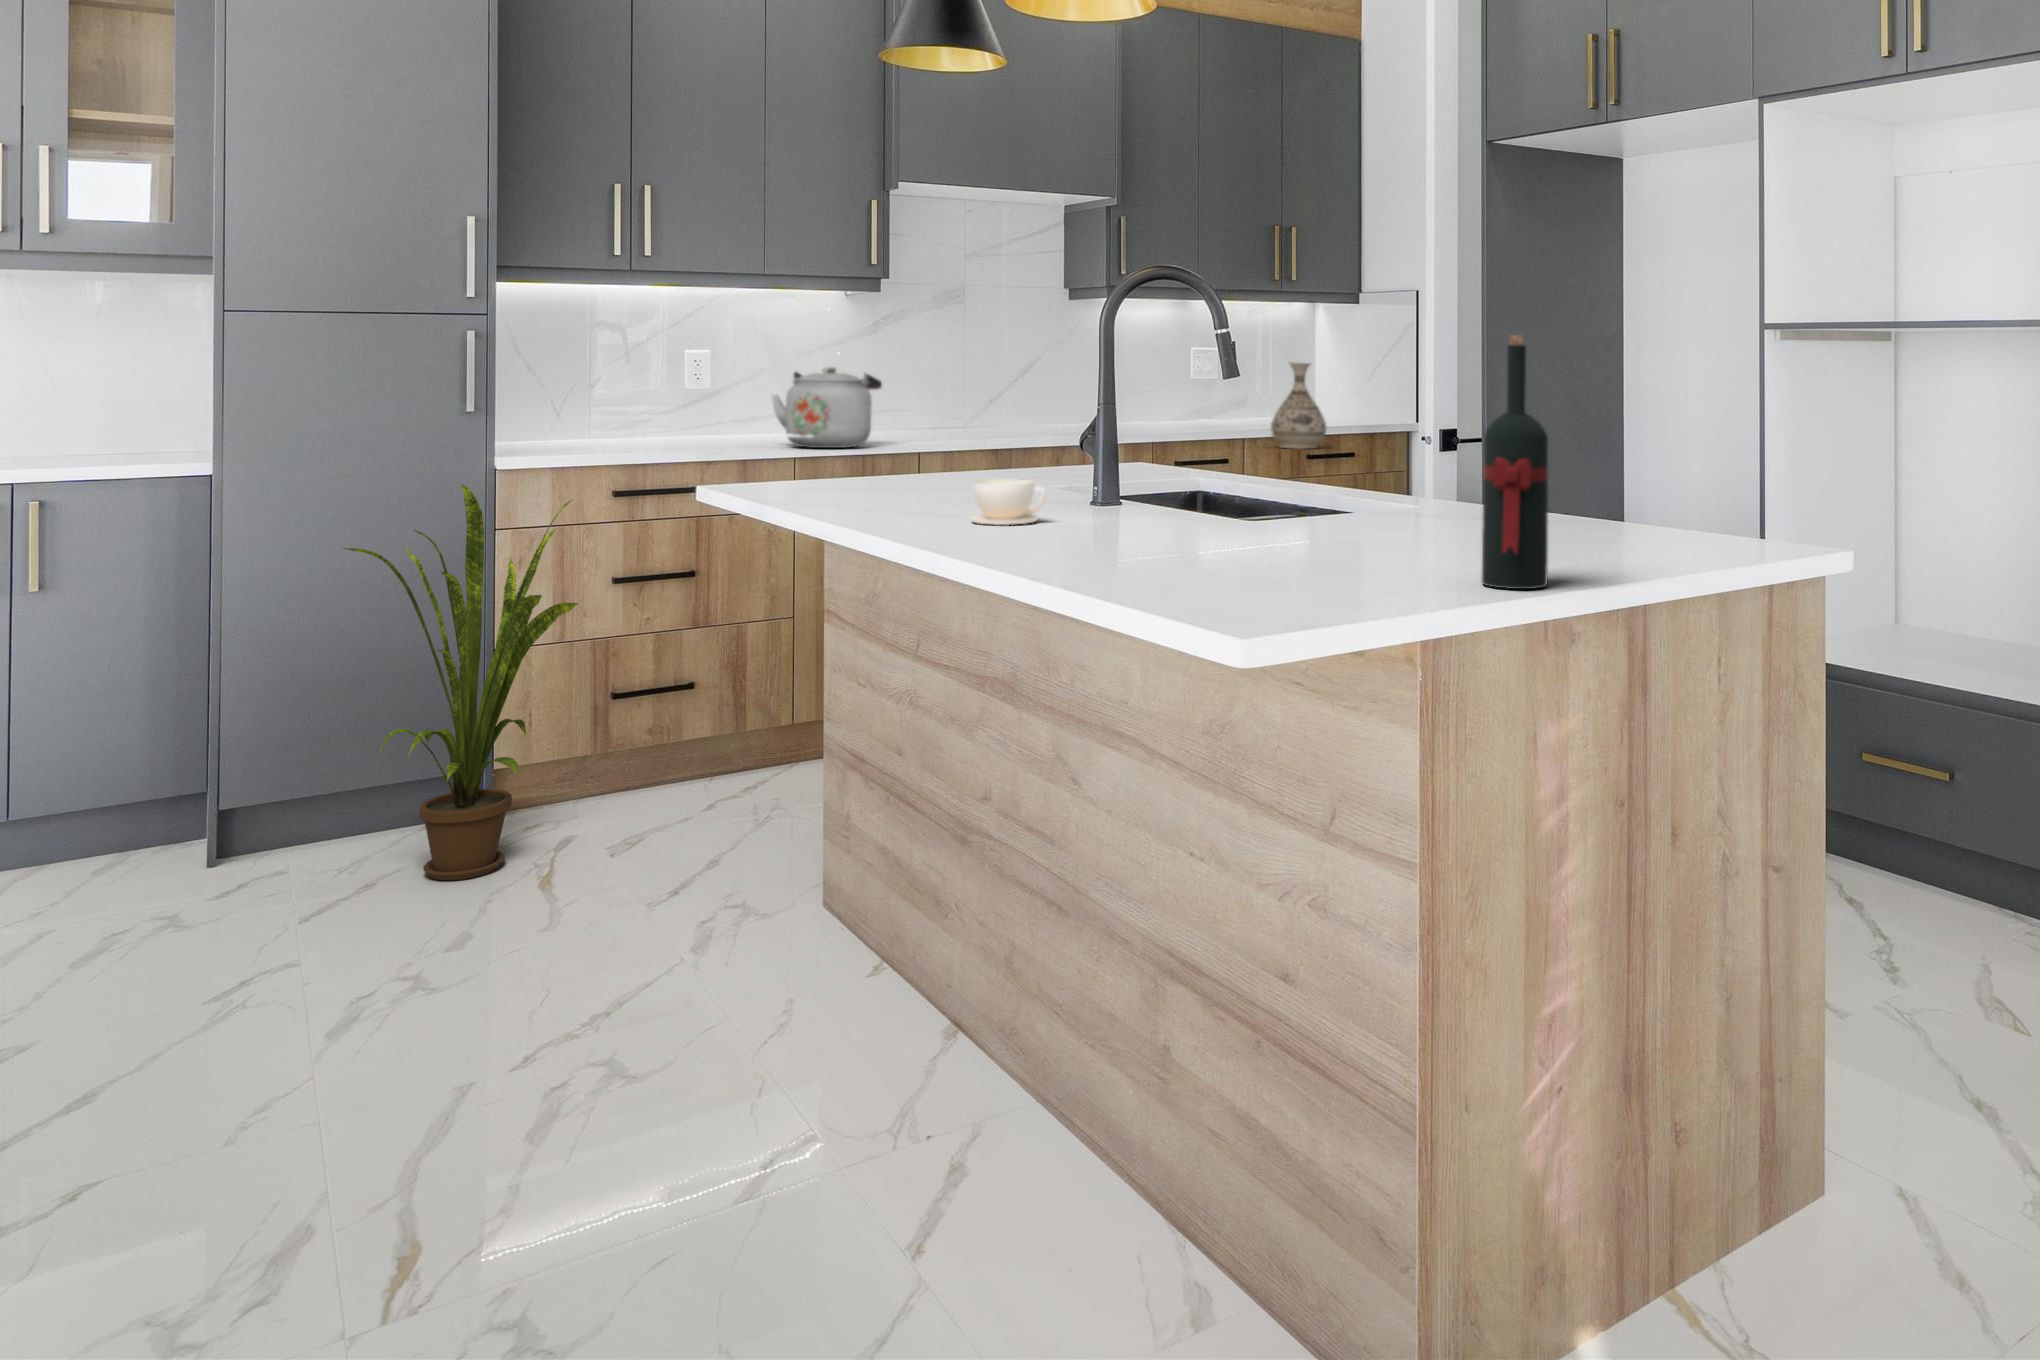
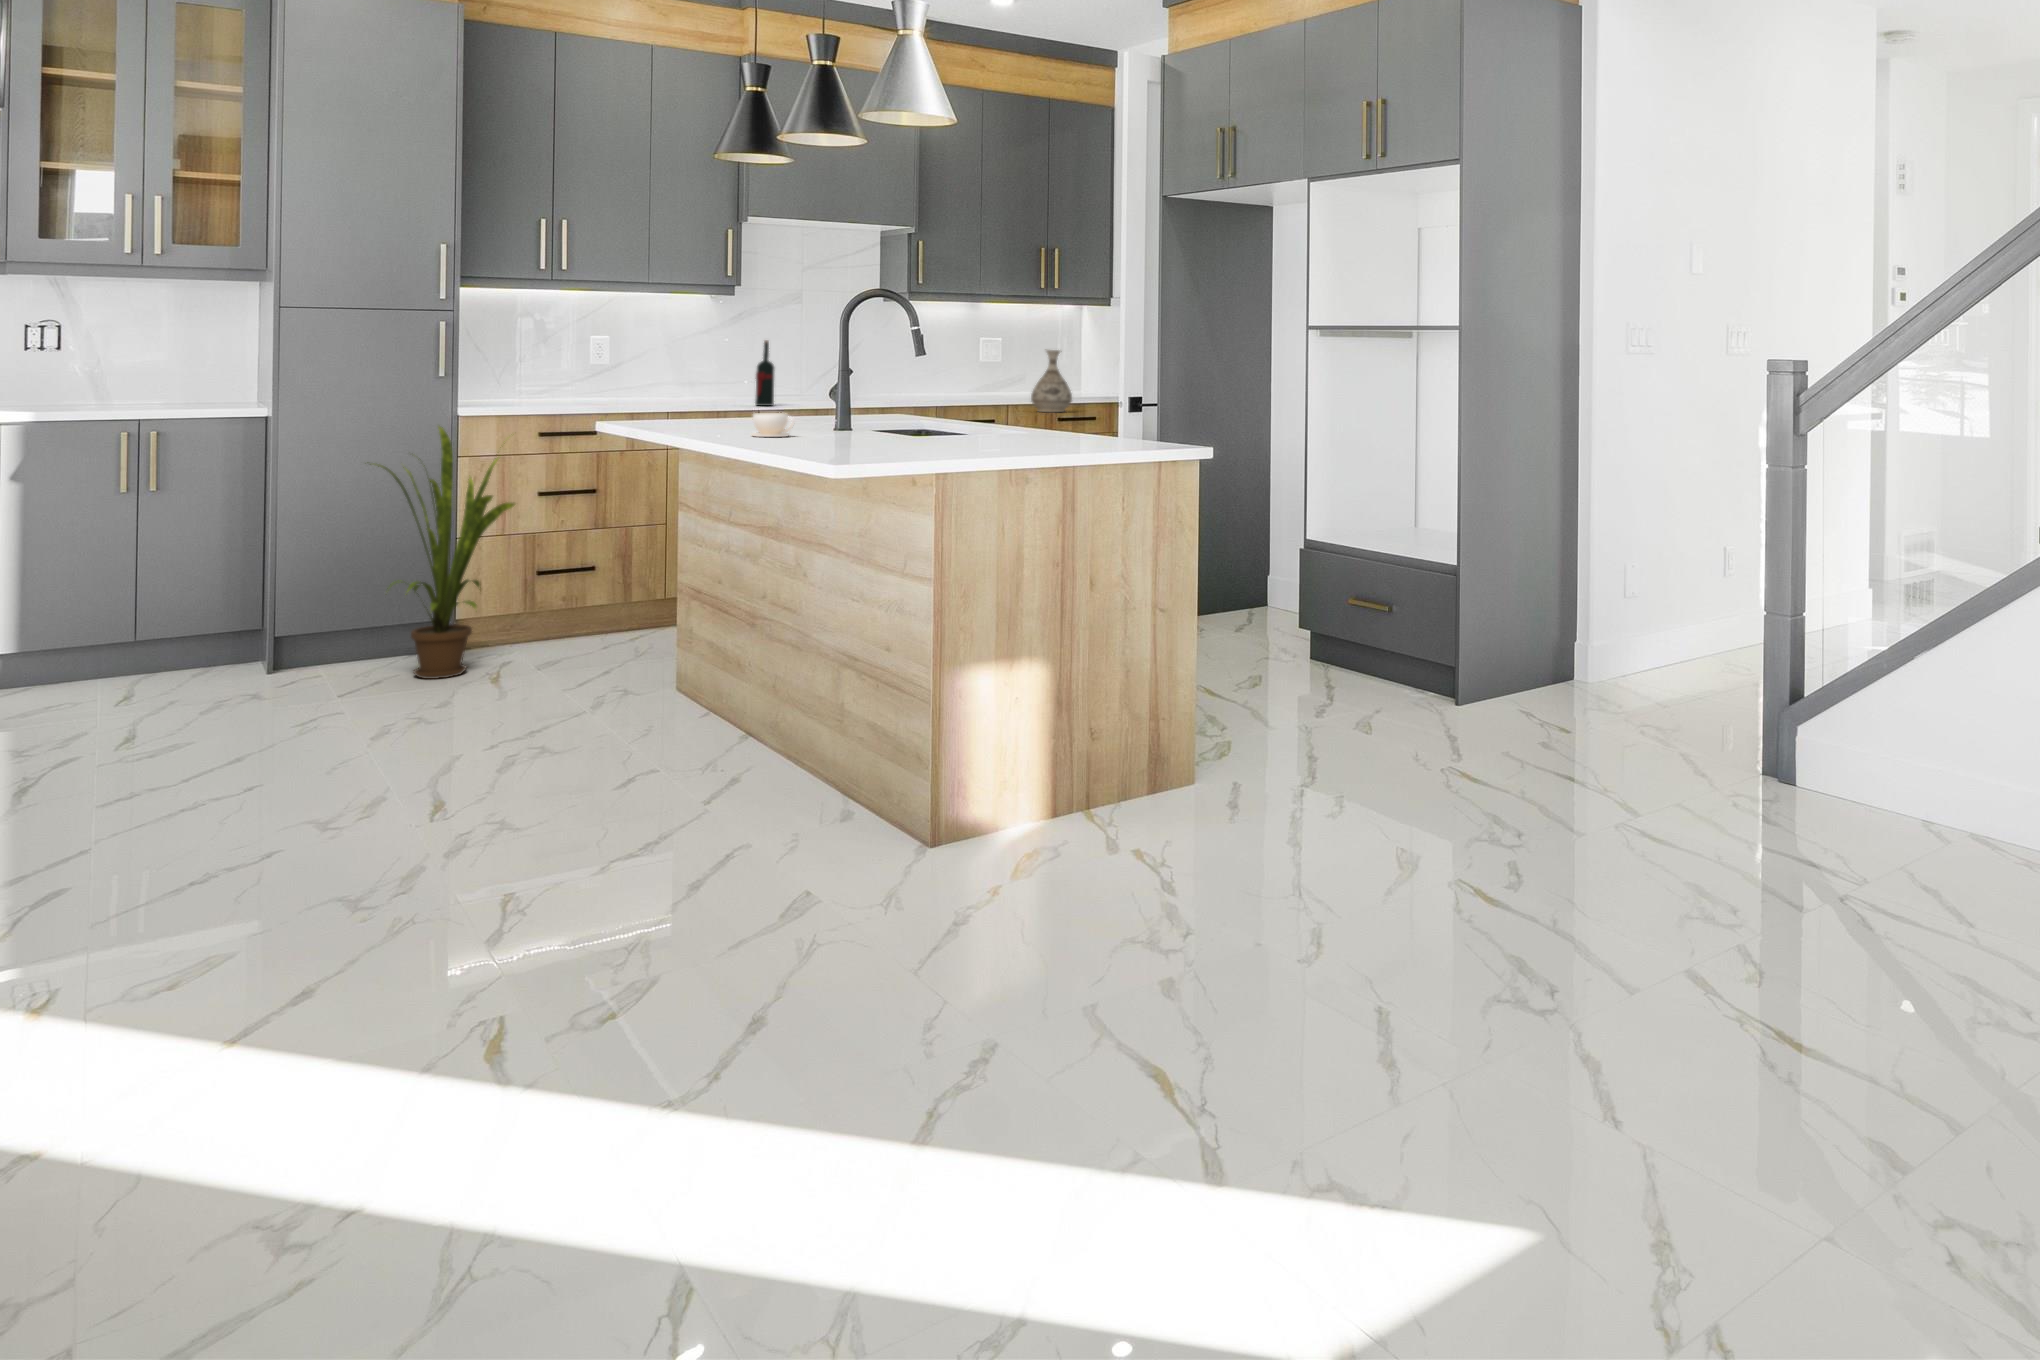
wine bottle: present [1482,335,1548,589] -> present [755,340,774,406]
kettle: present [772,367,882,448] -> none [656,349,738,406]

